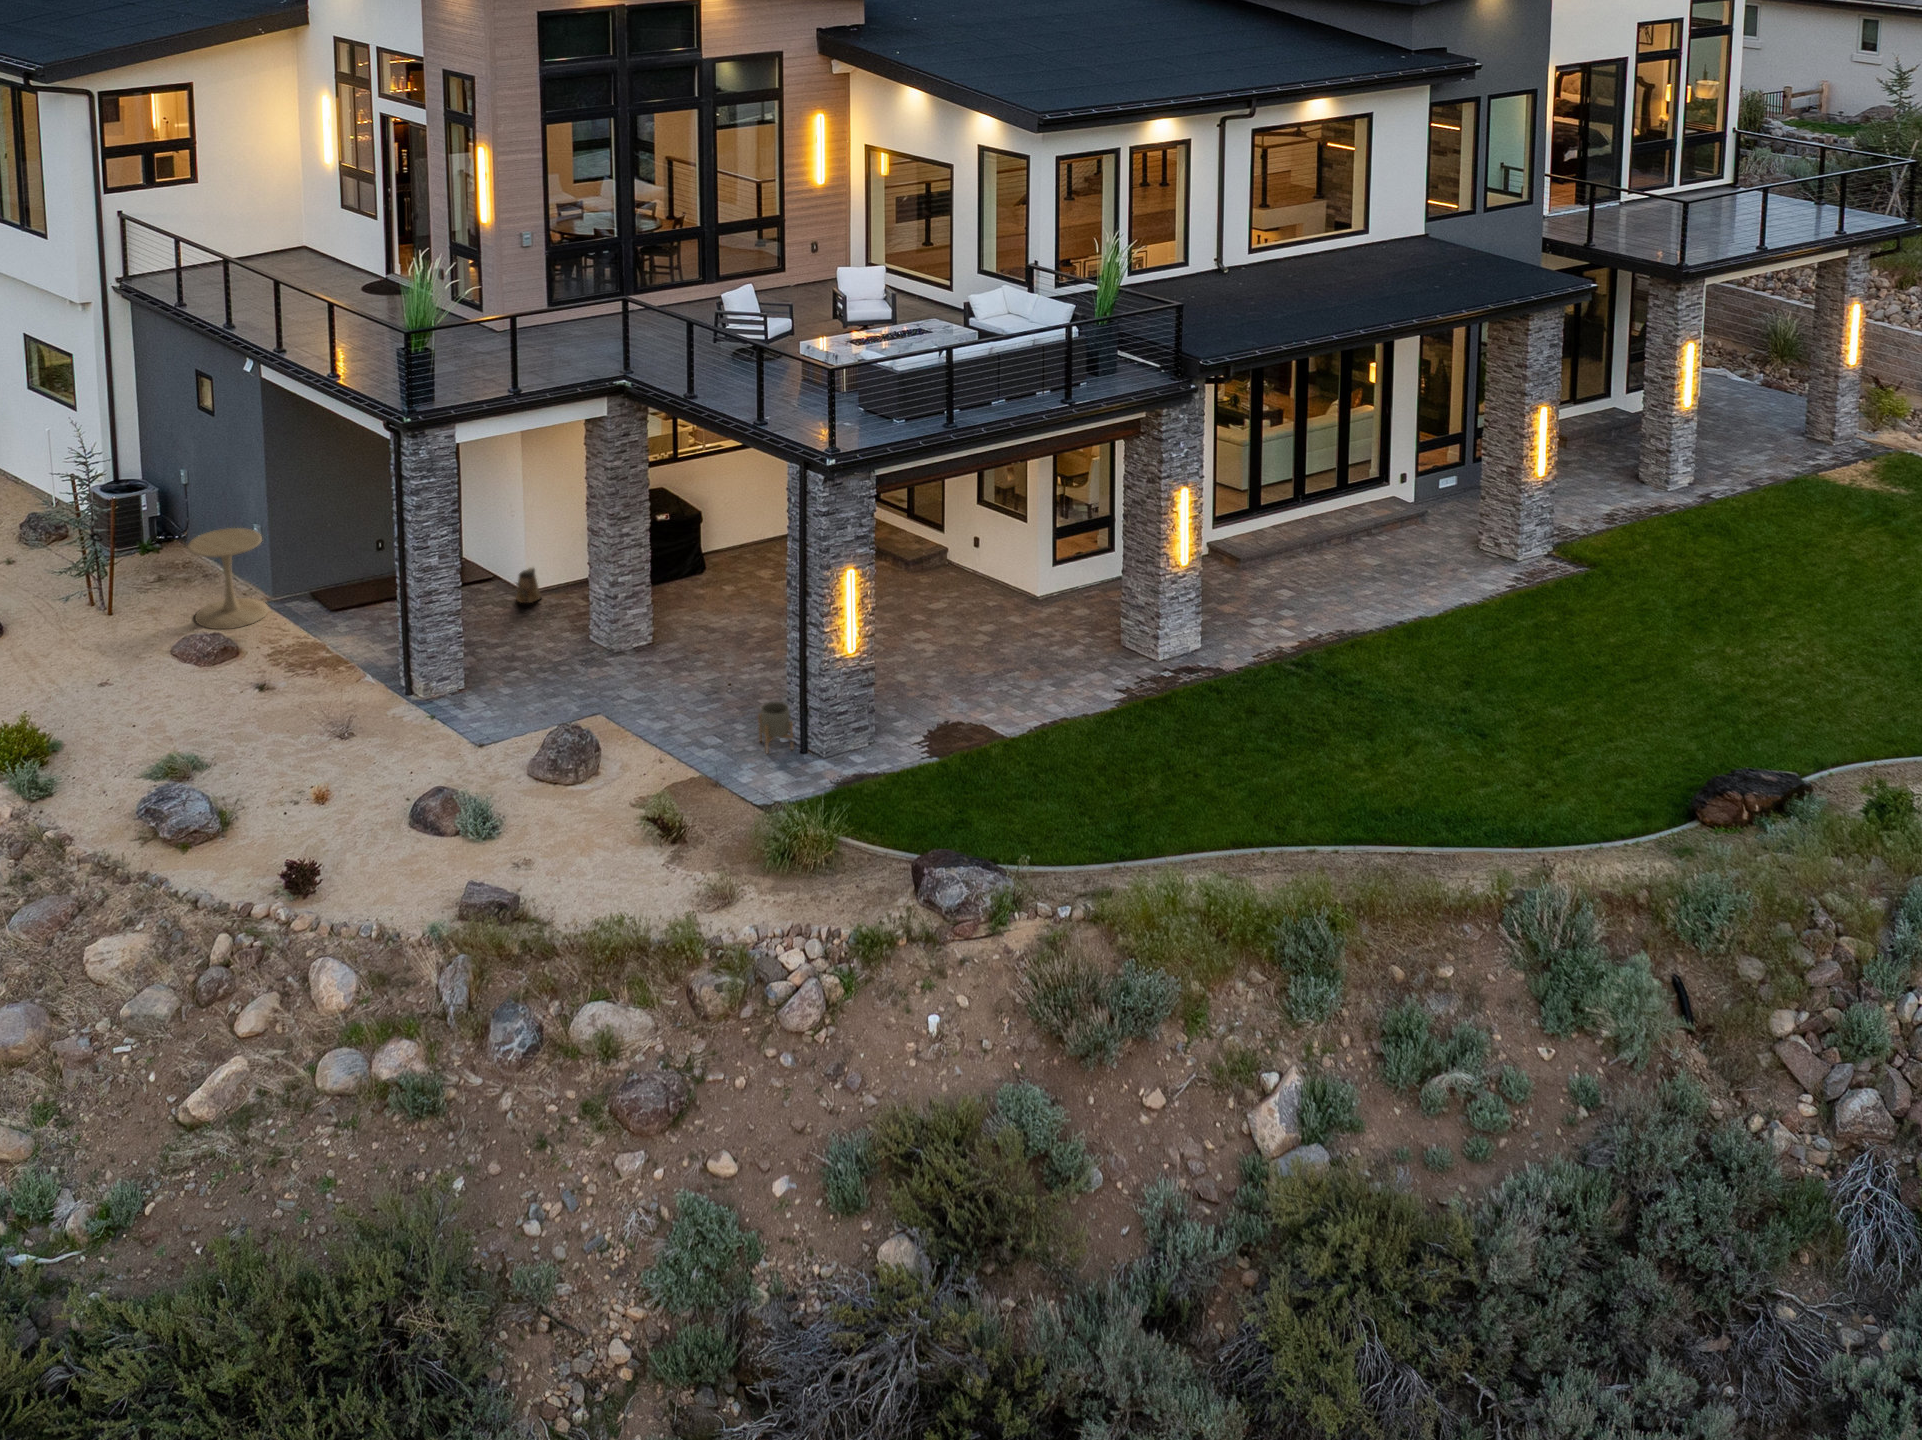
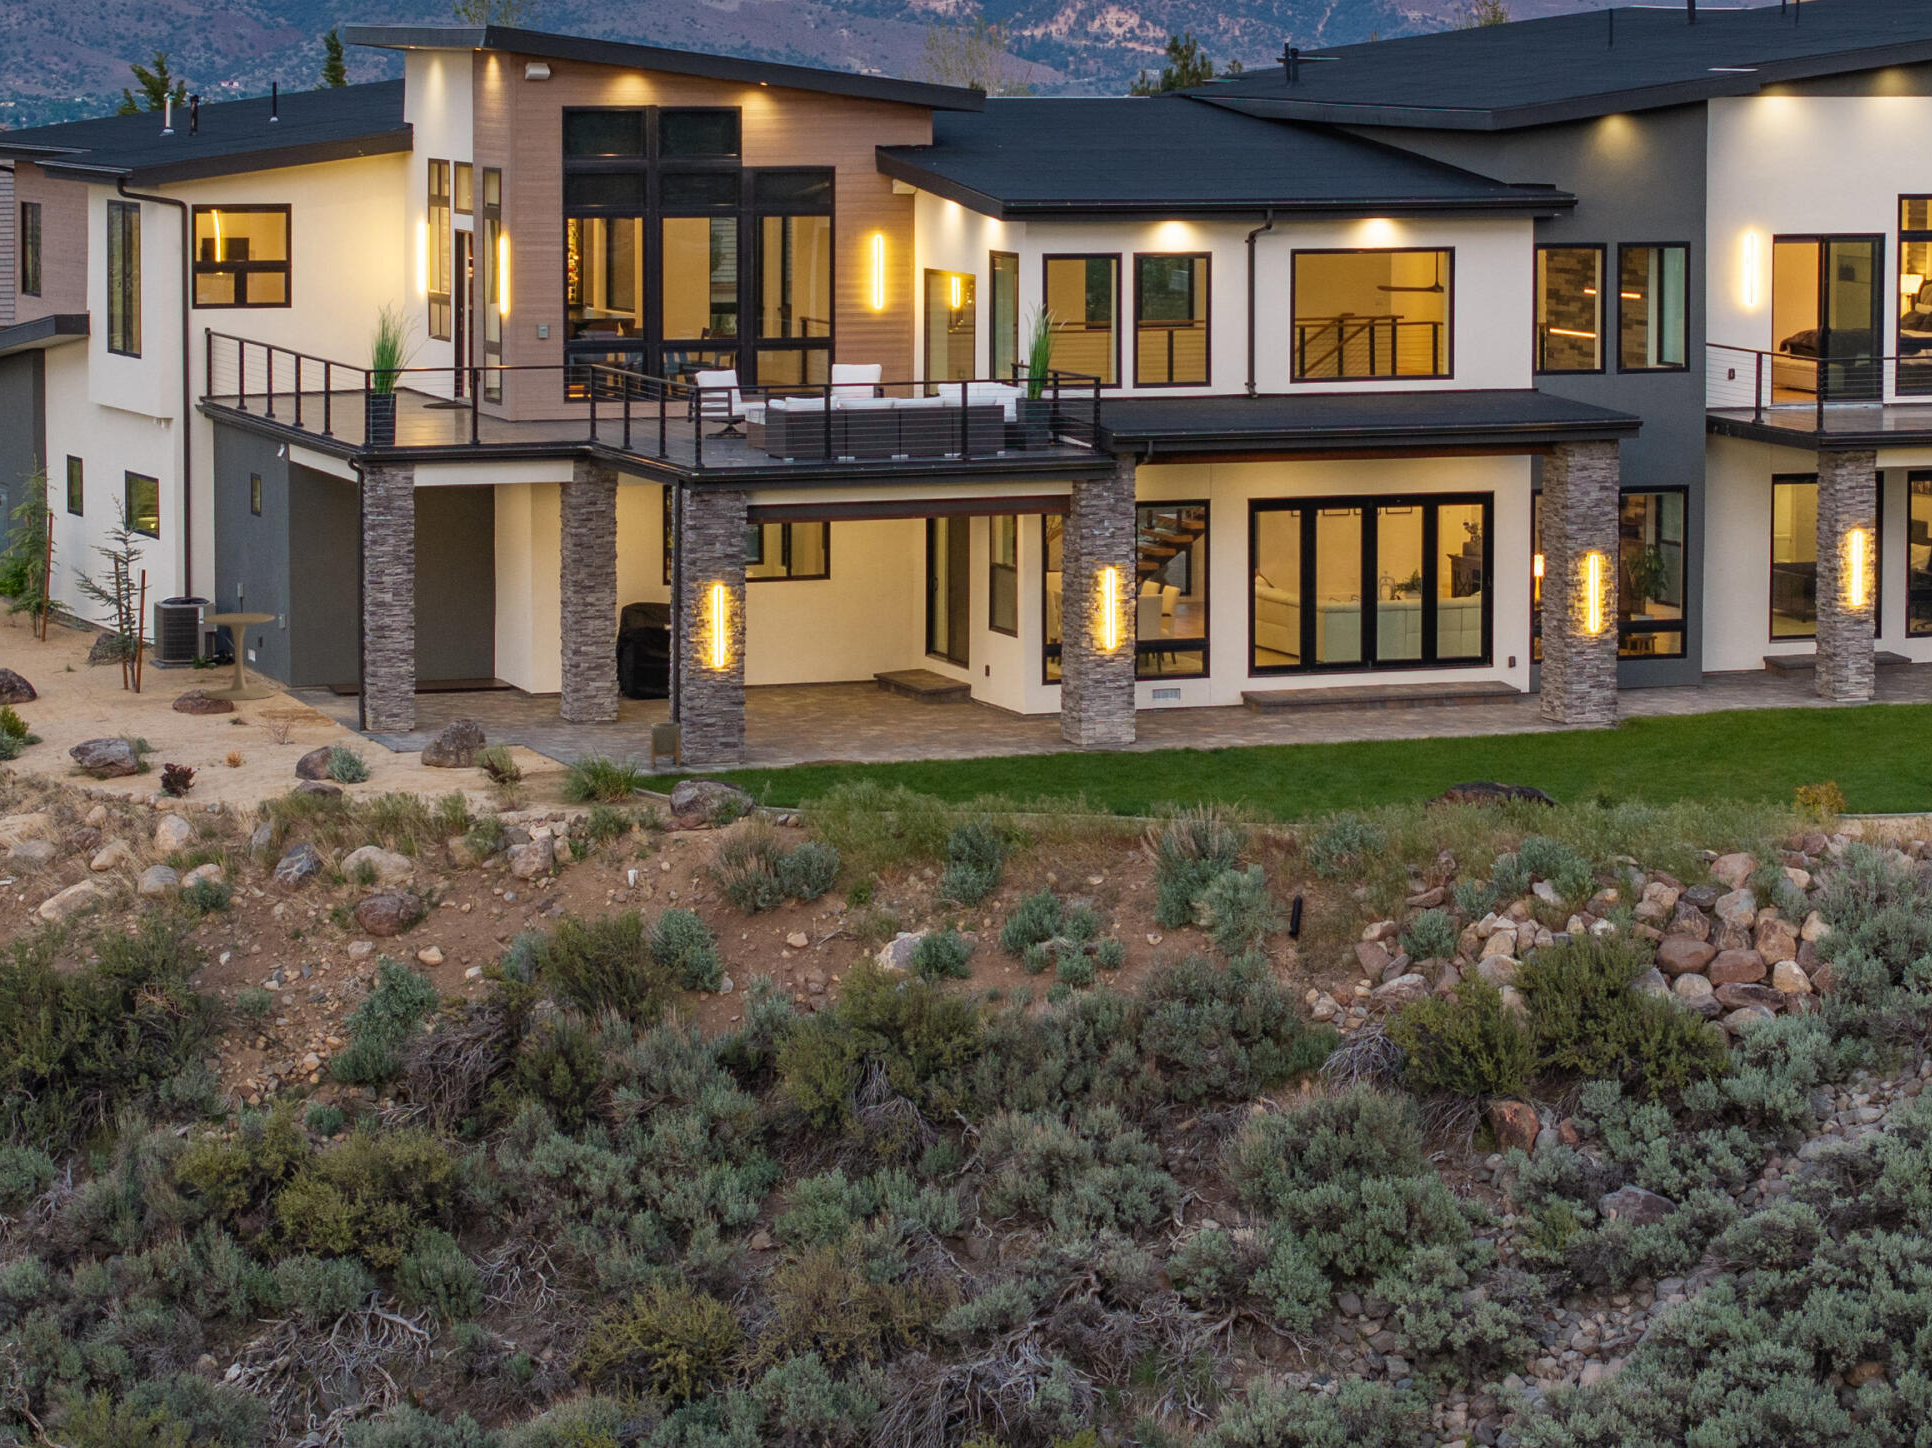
watering can: present [516,567,541,603] -> none [505,673,540,705]

